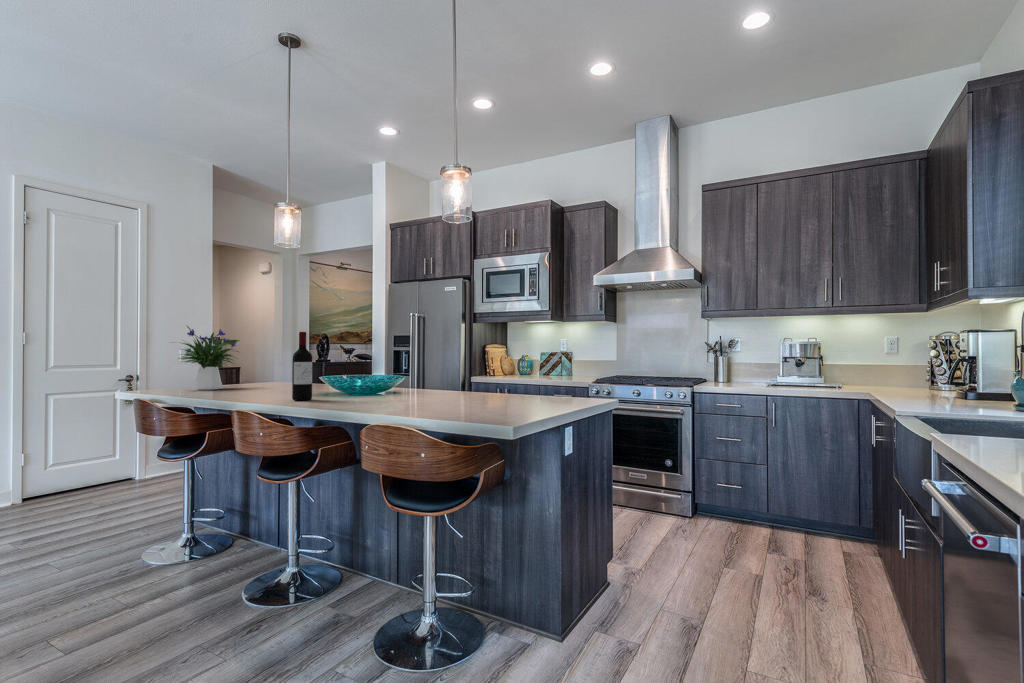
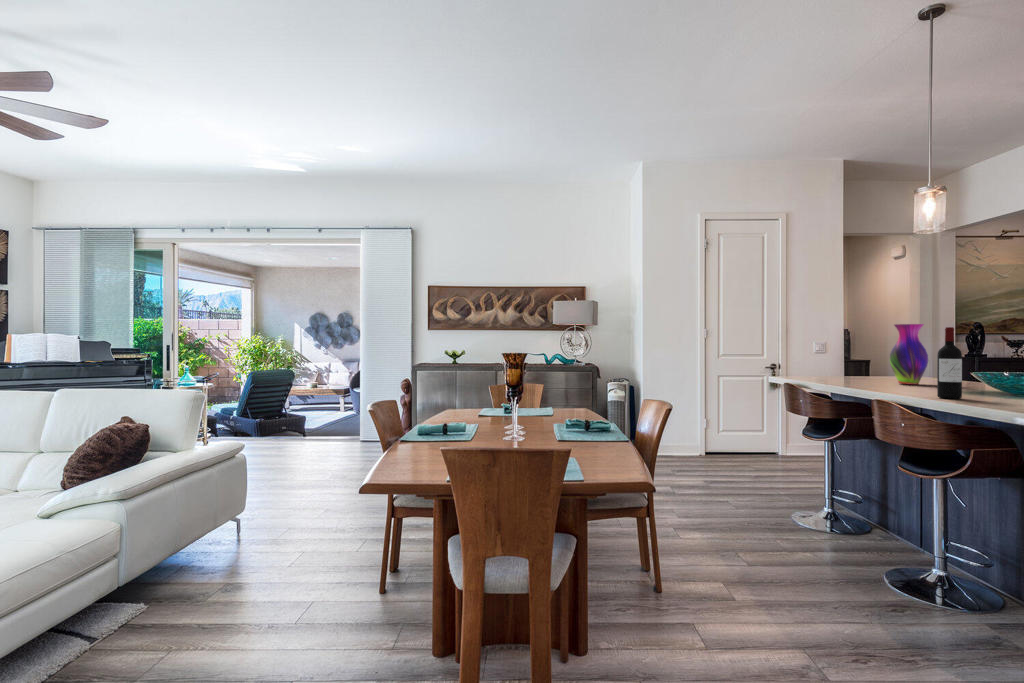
flower arrangement: present [179,326,239,390] -> none [809,321,876,381]
vase: none [252,330,286,389] -> present [890,324,928,385]

